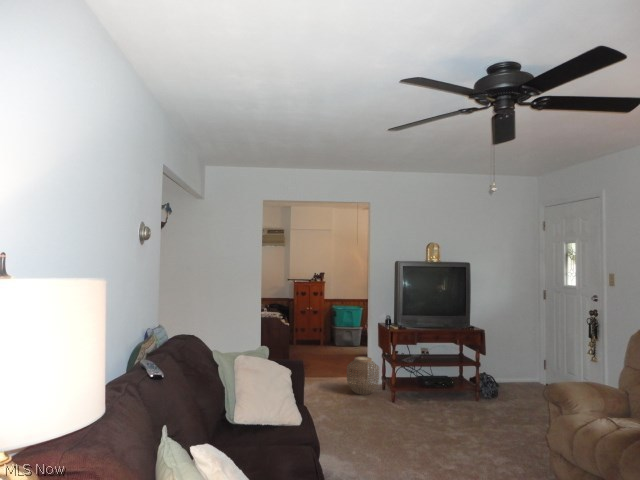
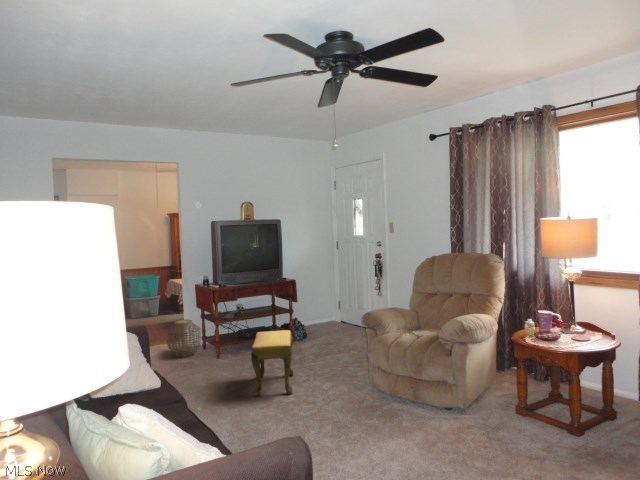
footstool: none [414,384,467,463] -> present [251,330,294,396]

